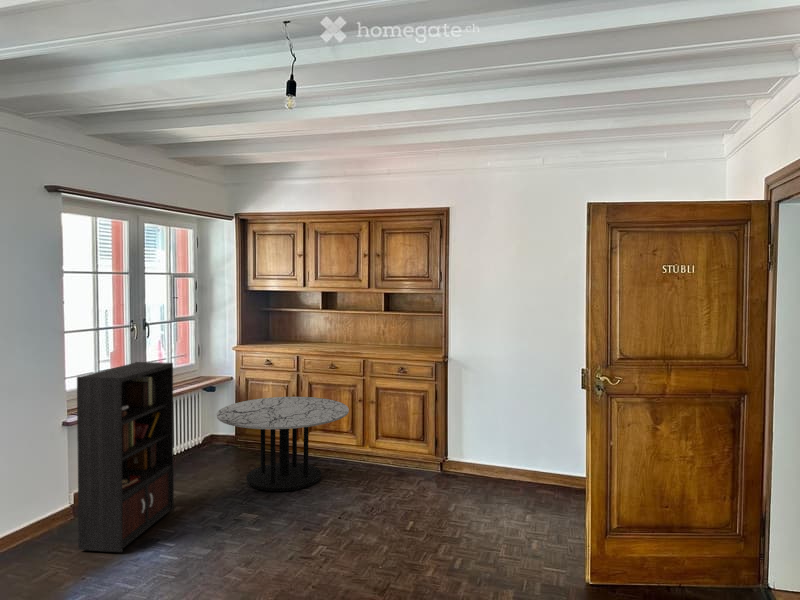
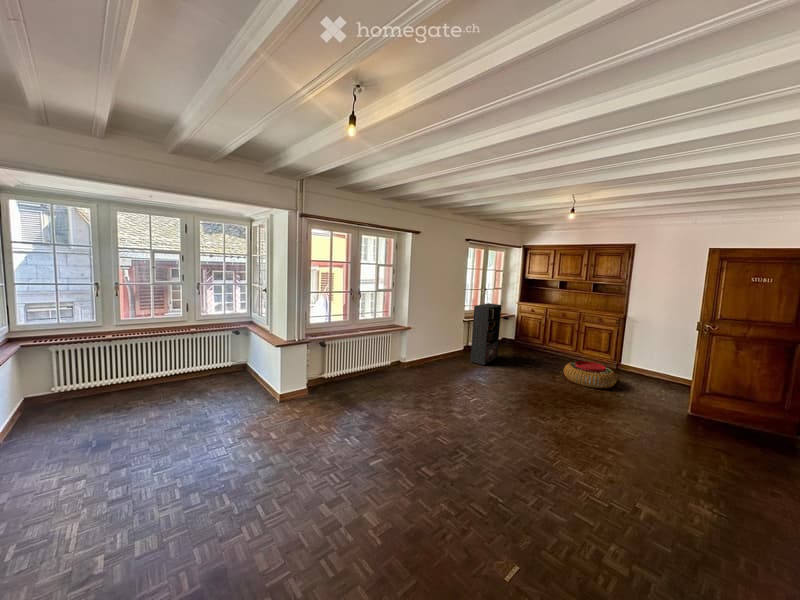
coffee table: present [217,397,349,491] -> none [513,325,571,362]
pouf: none [336,479,449,554] -> present [564,361,617,388]

